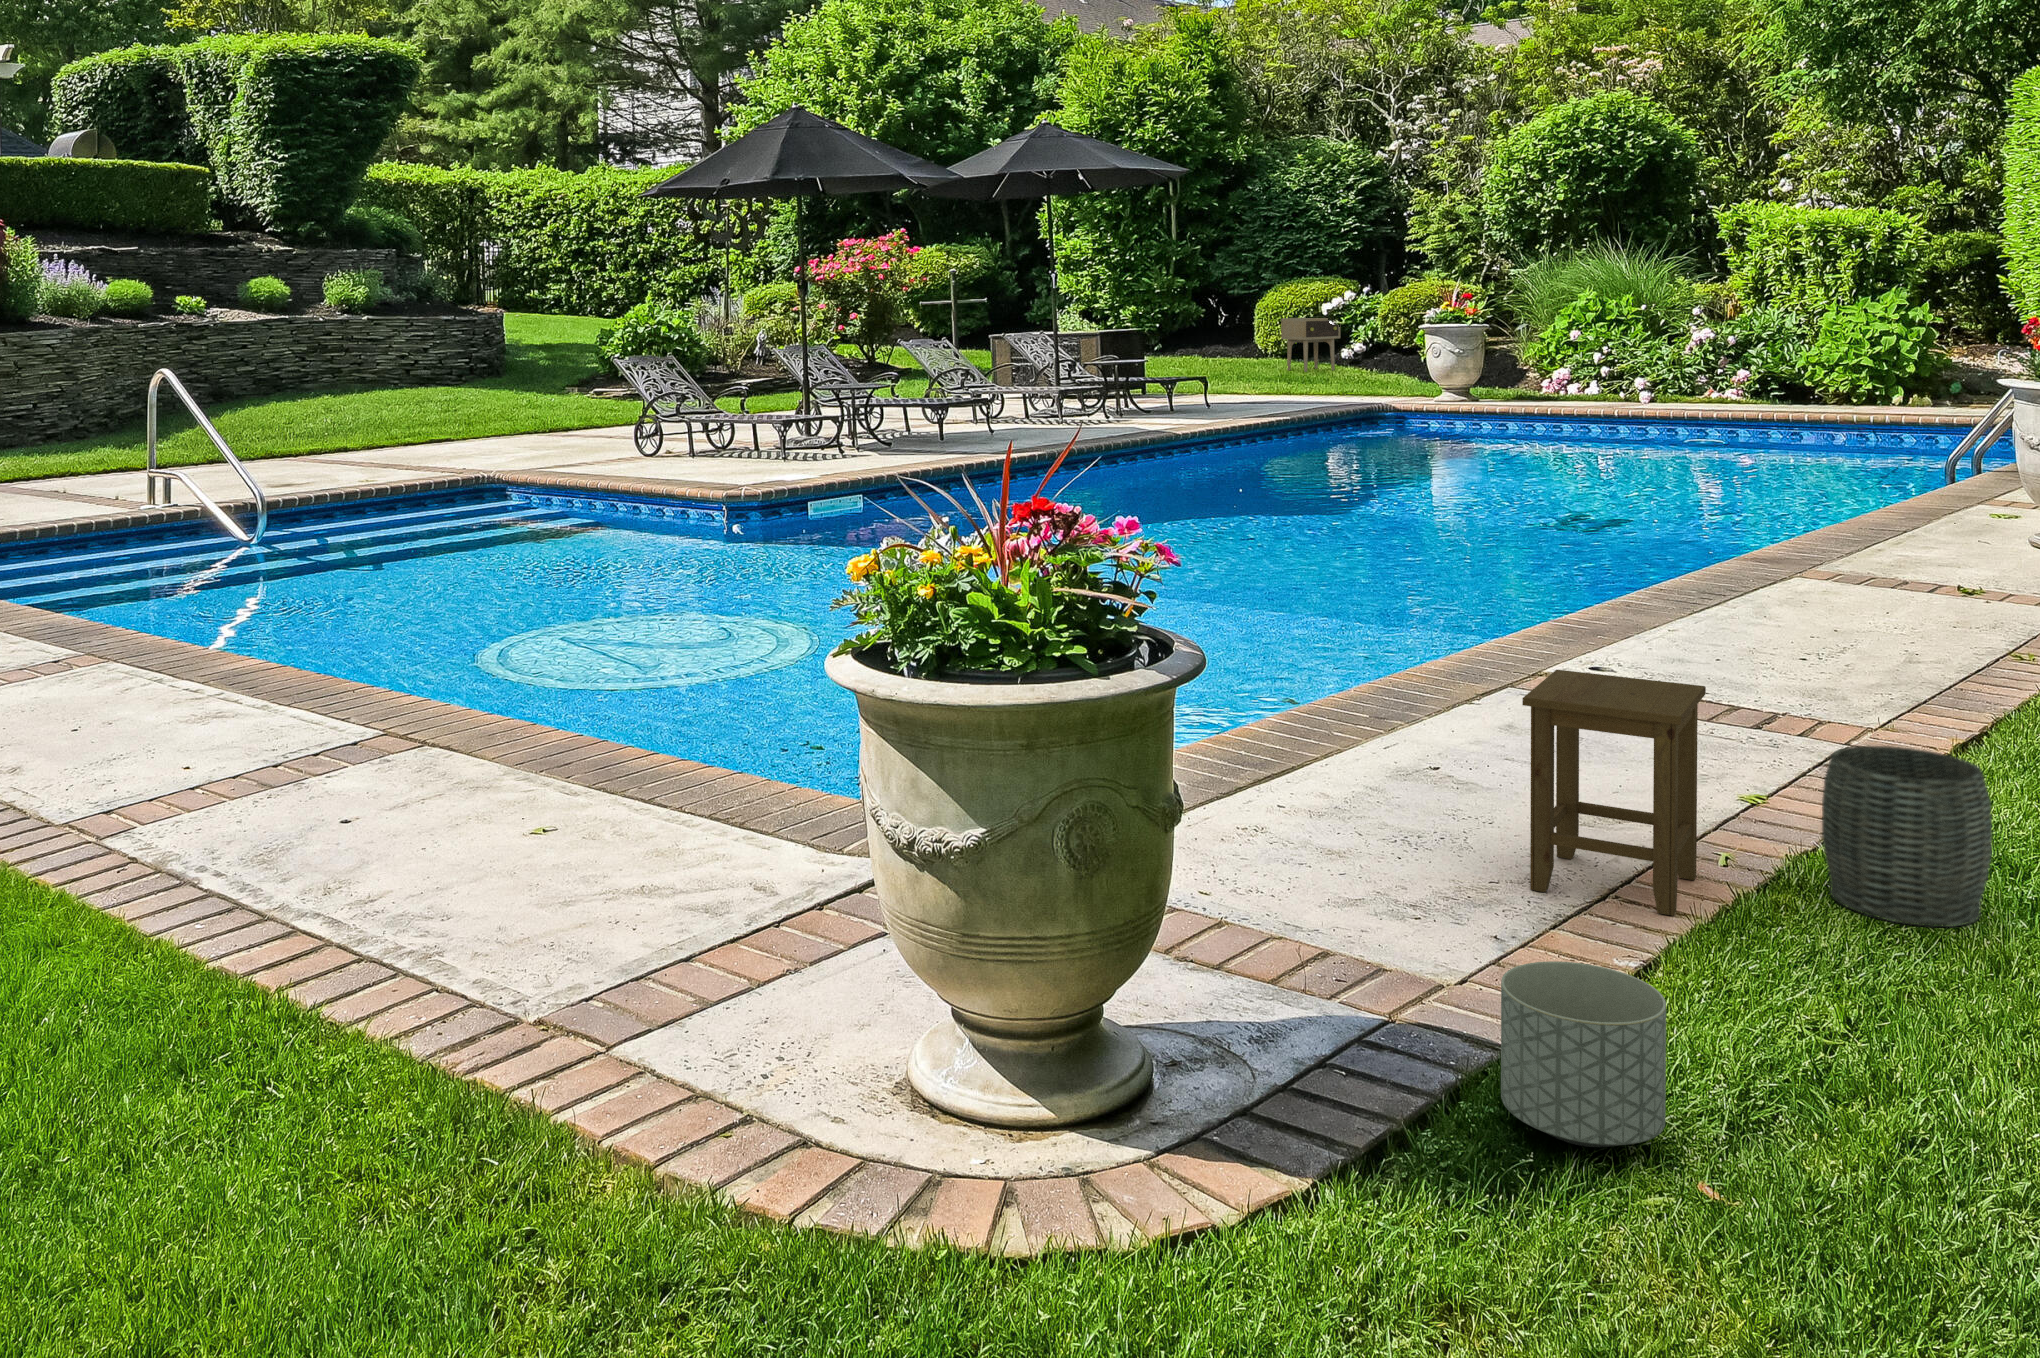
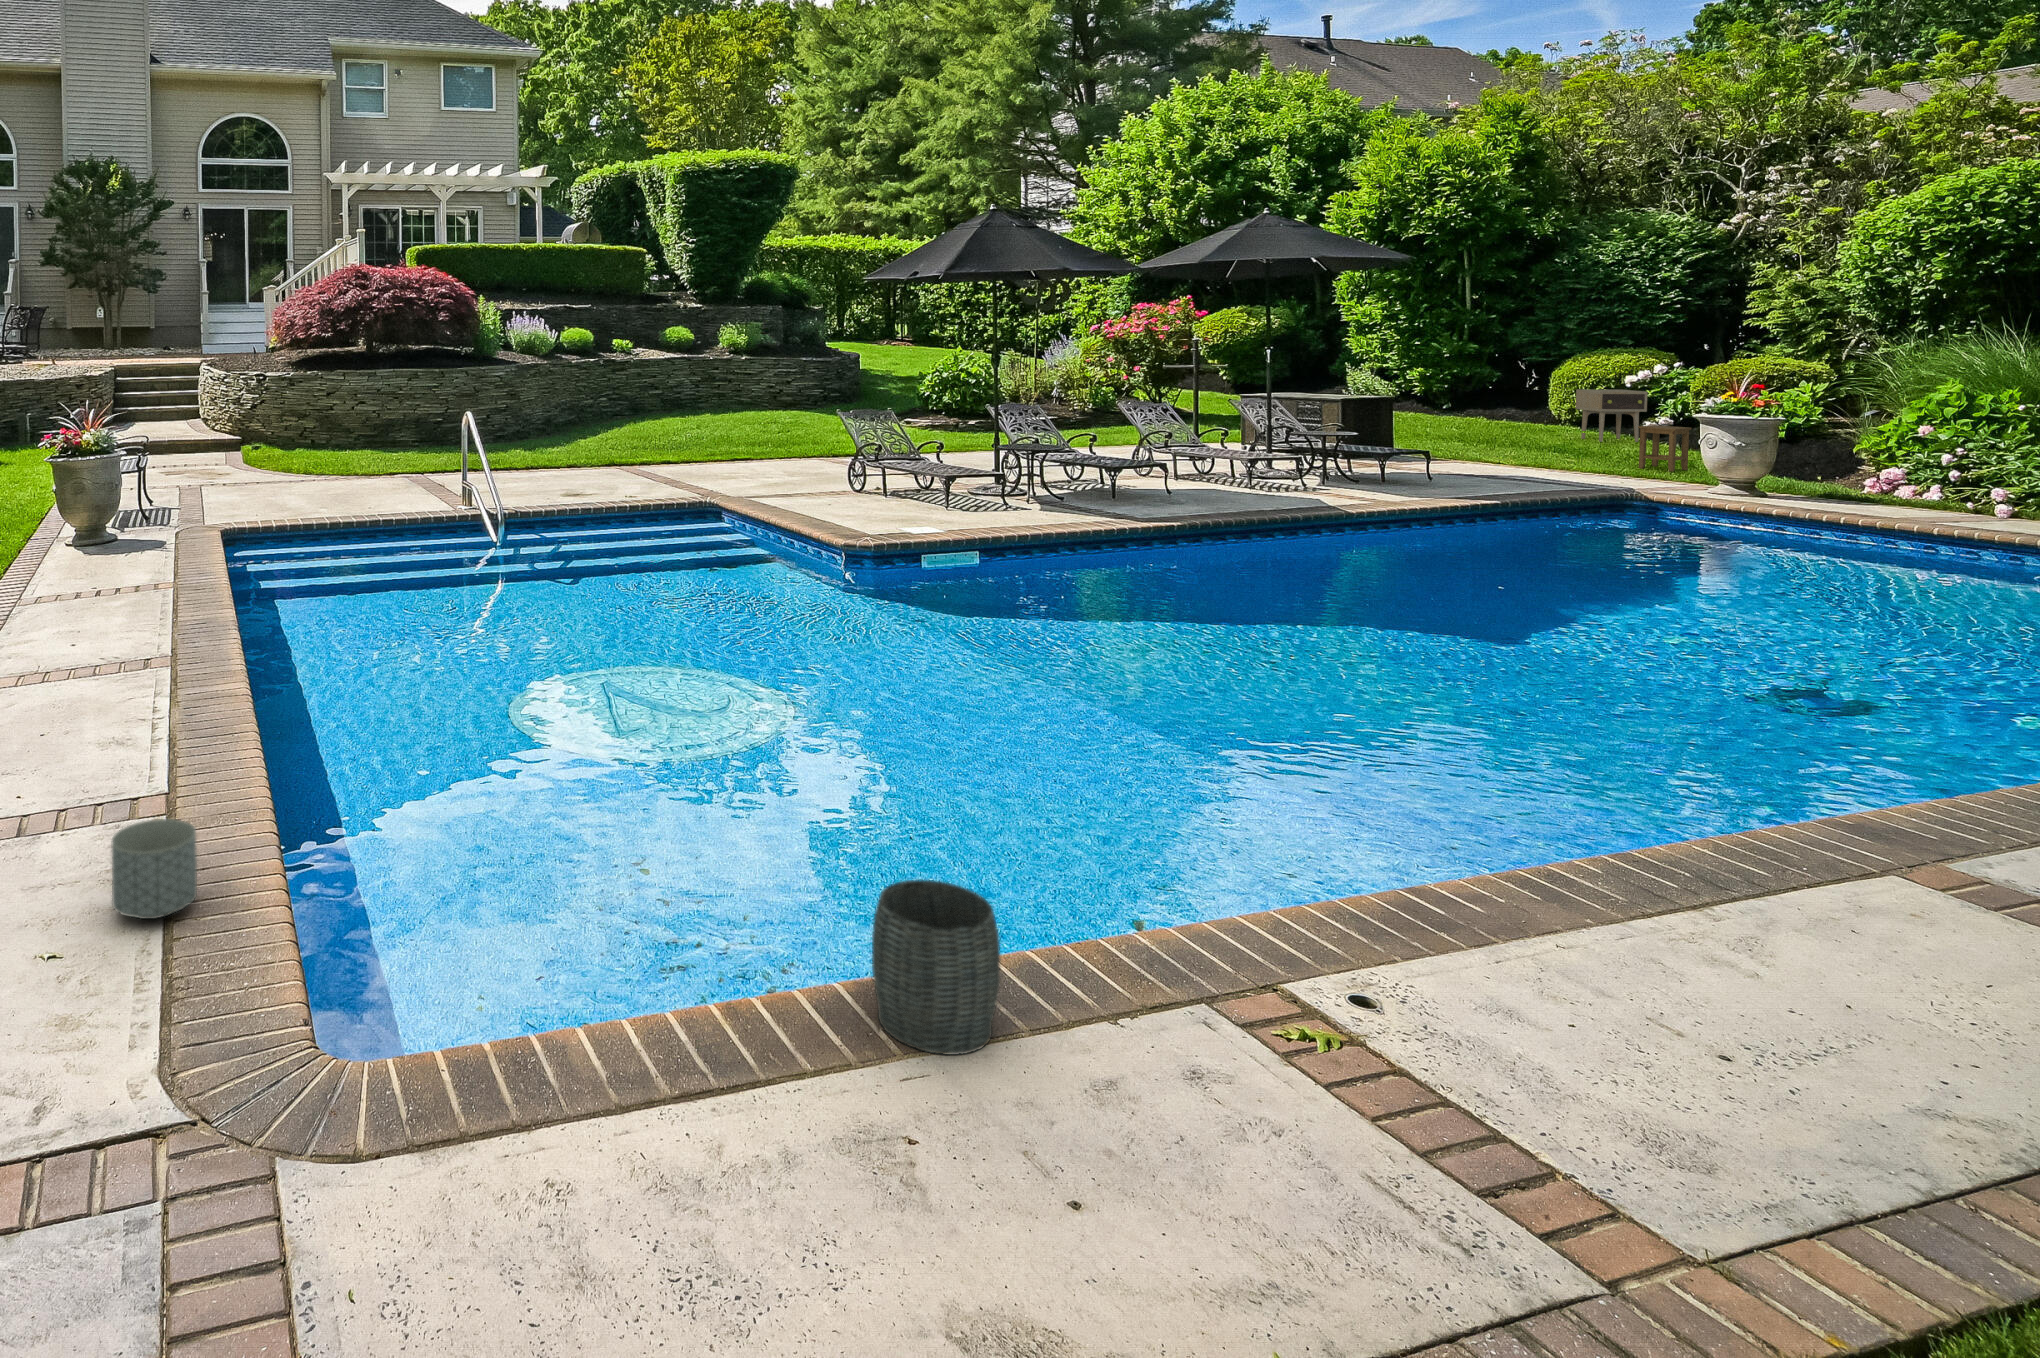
stool: present [1522,670,1706,916] -> present [1638,425,1692,471]
woven basket: present [1822,746,1992,927] -> present [872,880,1001,1055]
planter: present [1501,961,1666,1147] -> present [111,819,197,919]

